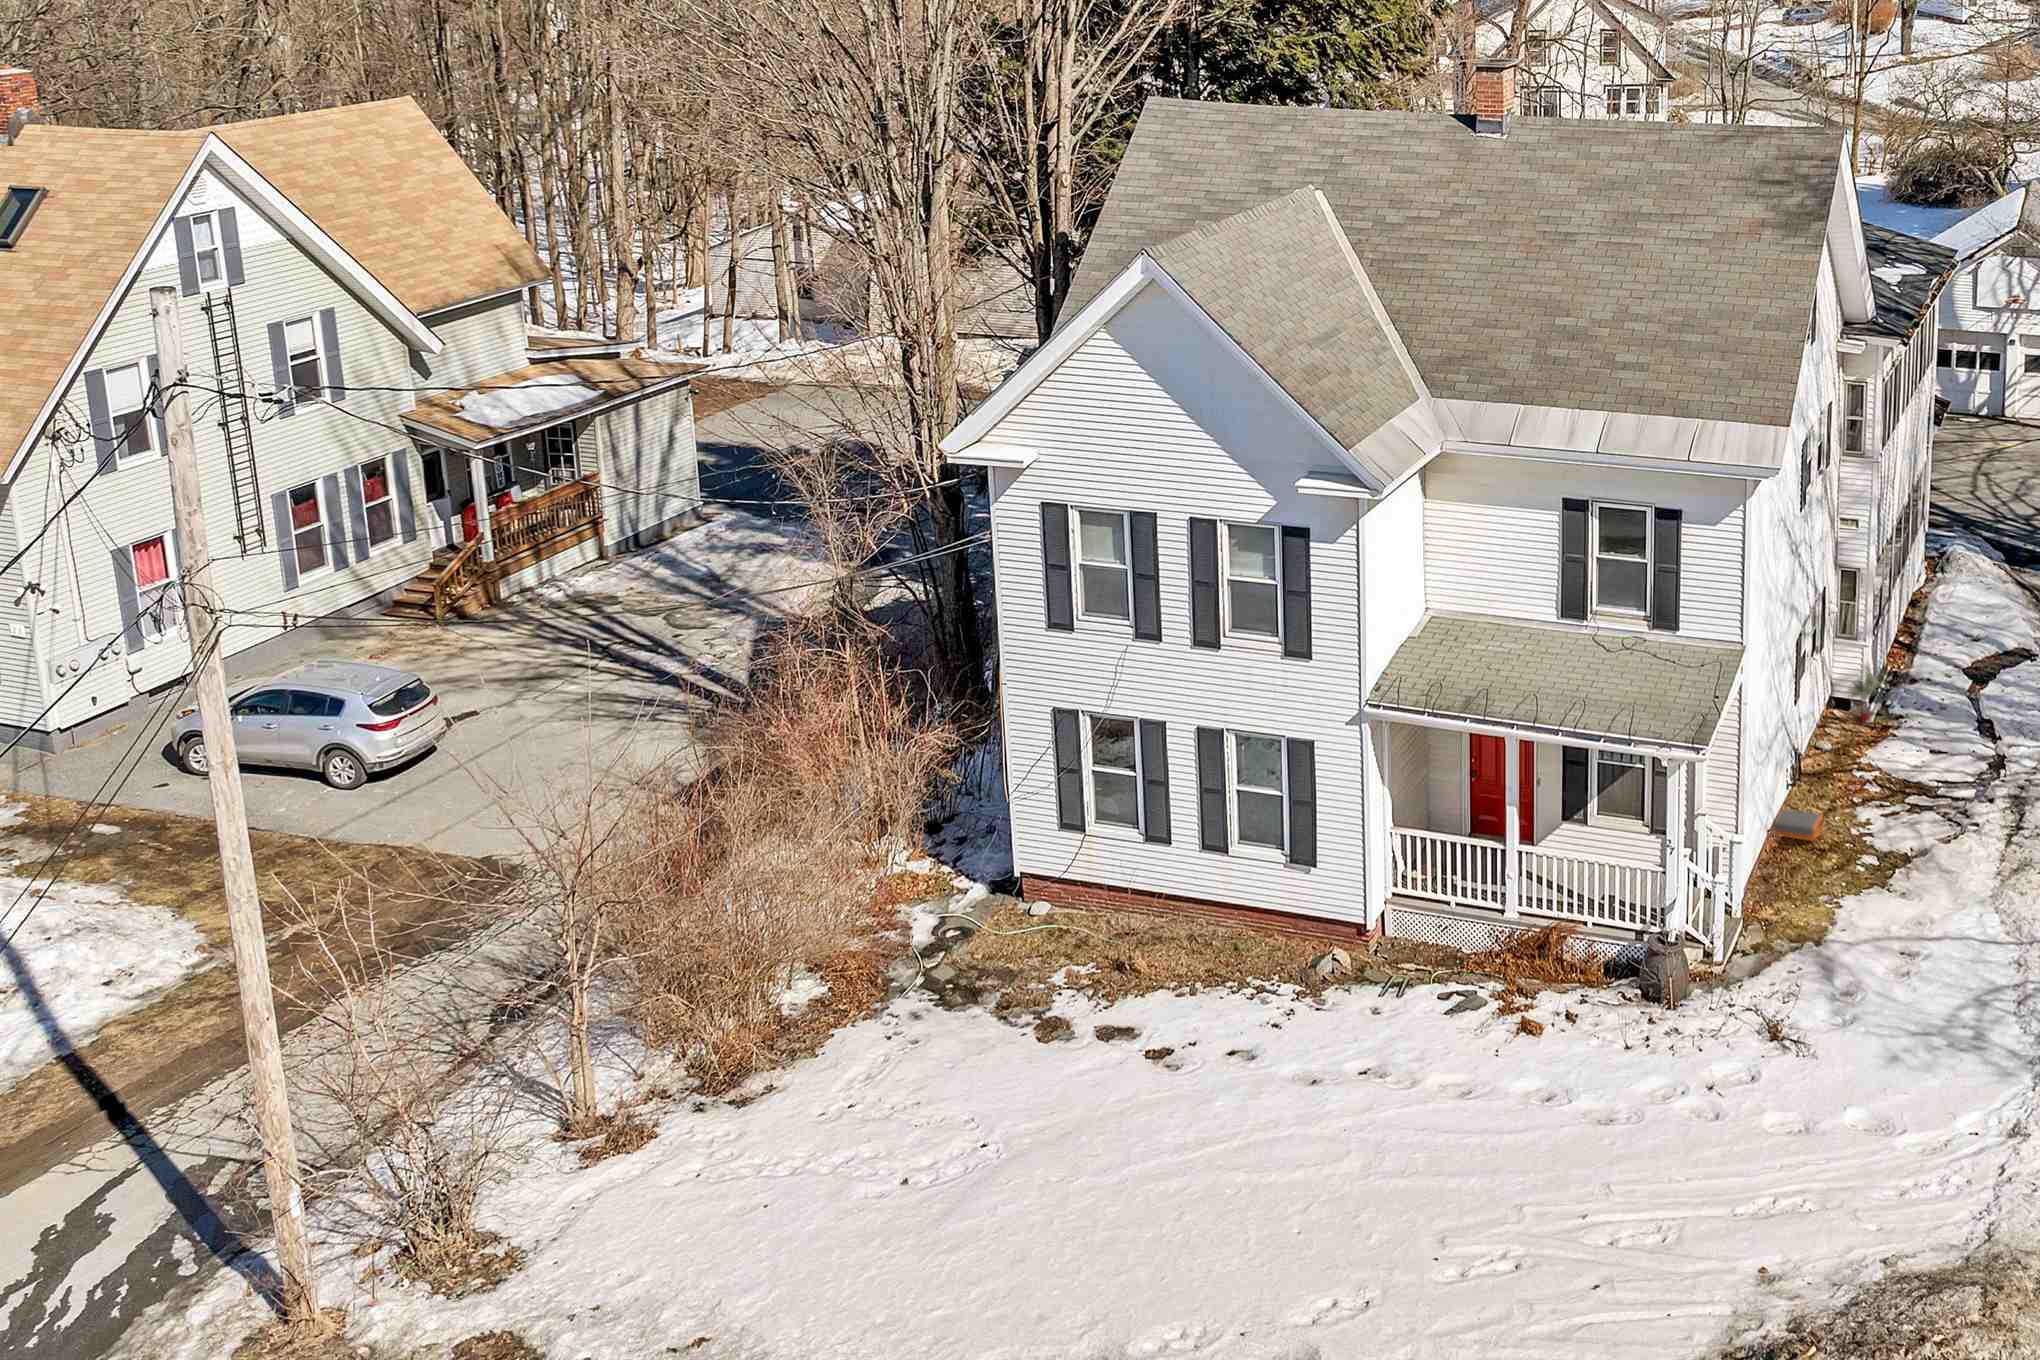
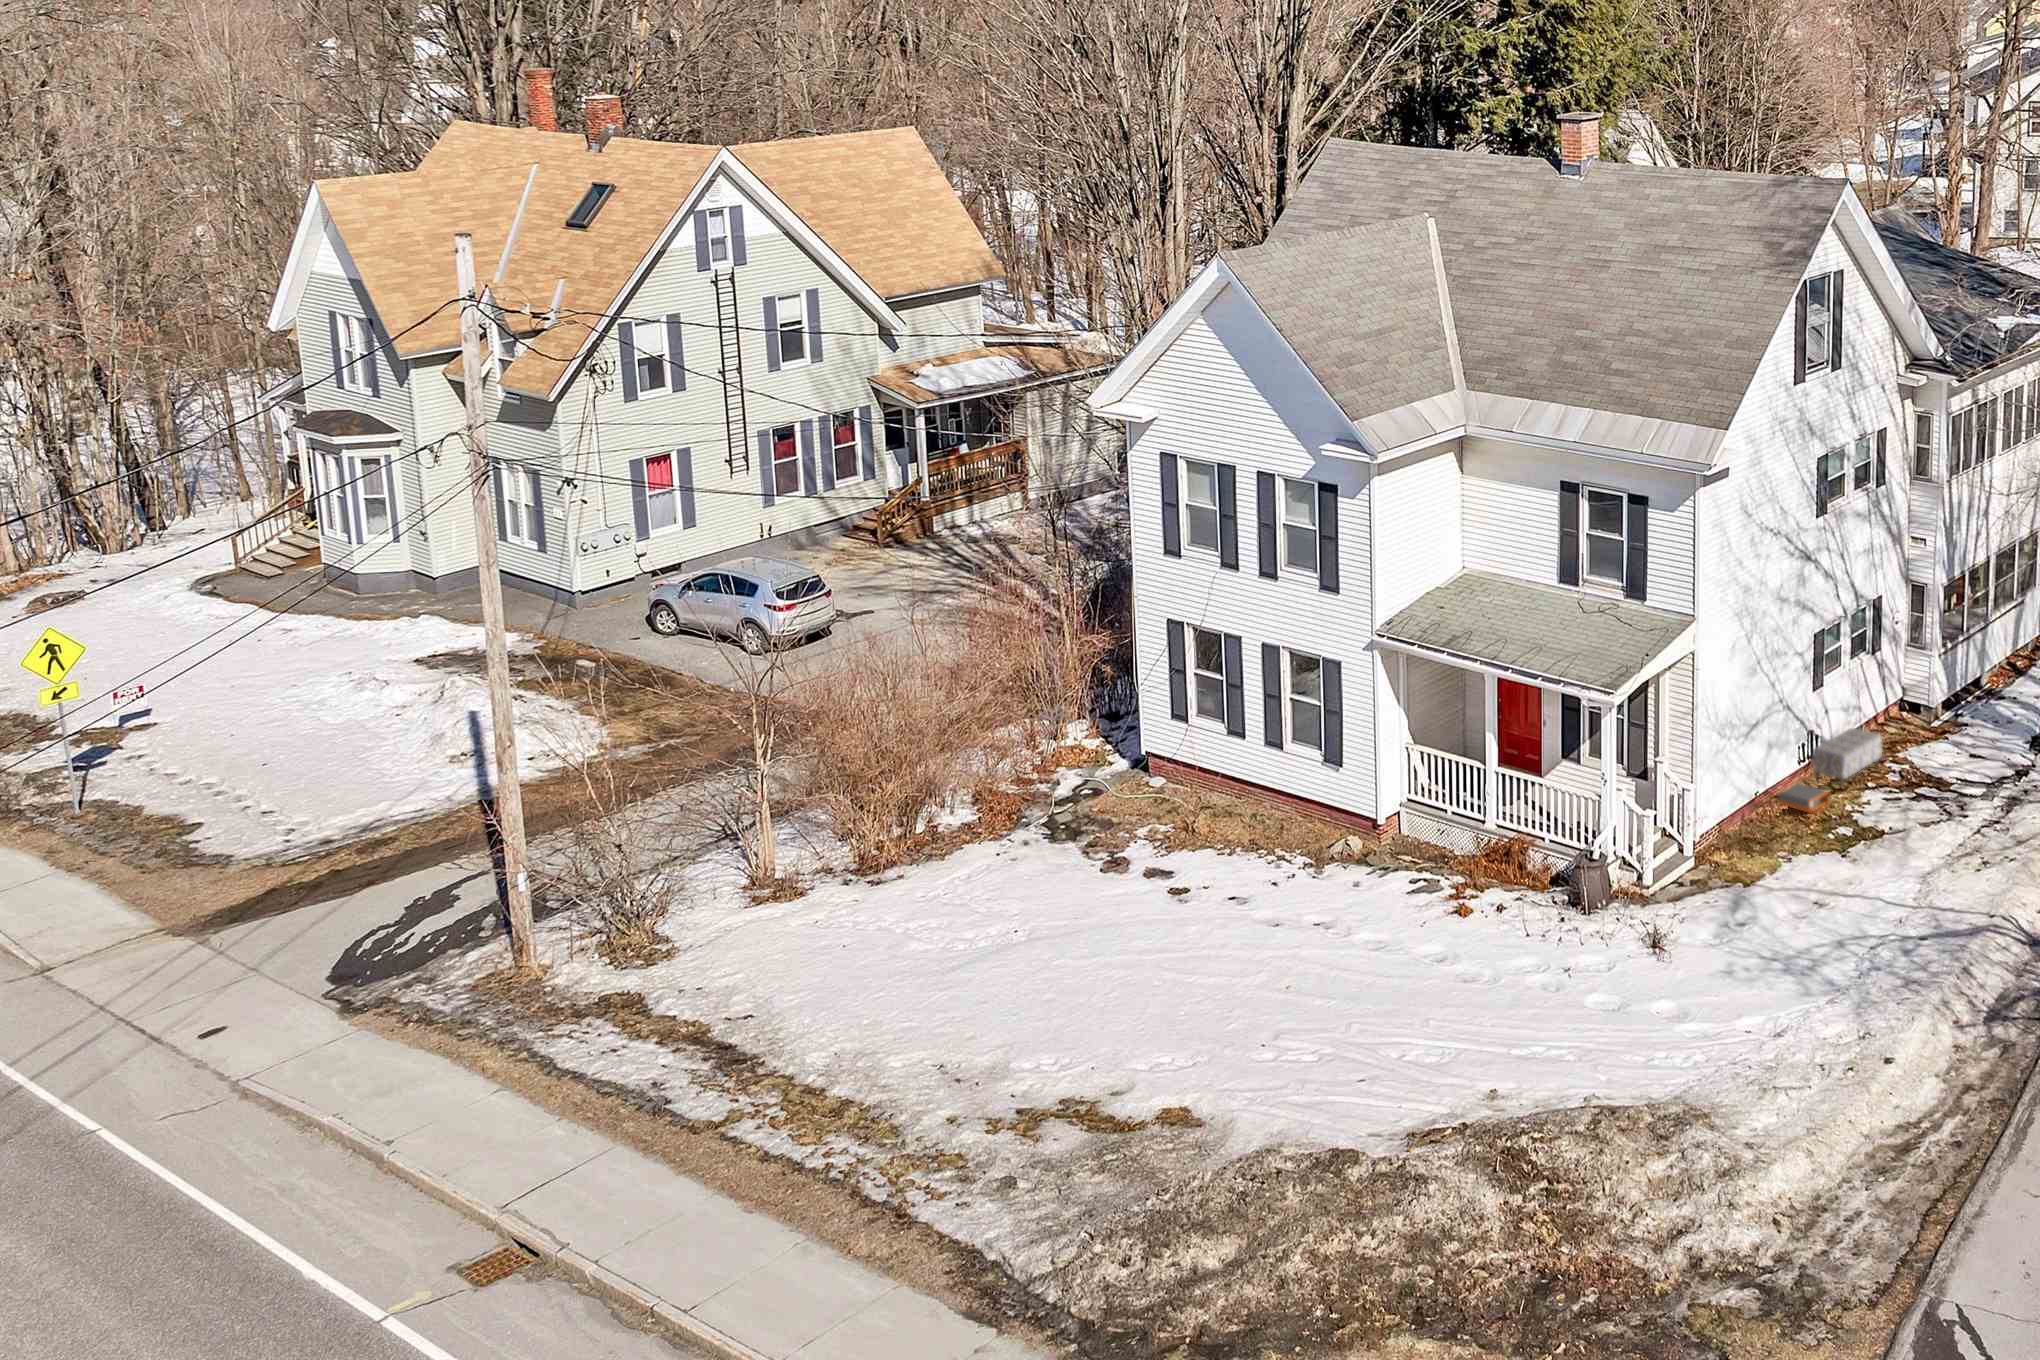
potted tree: present [1847,665,1885,723] -> none [1924,669,1968,726]
bench: none [1788,739,1842,810] -> present [1812,728,1882,789]

